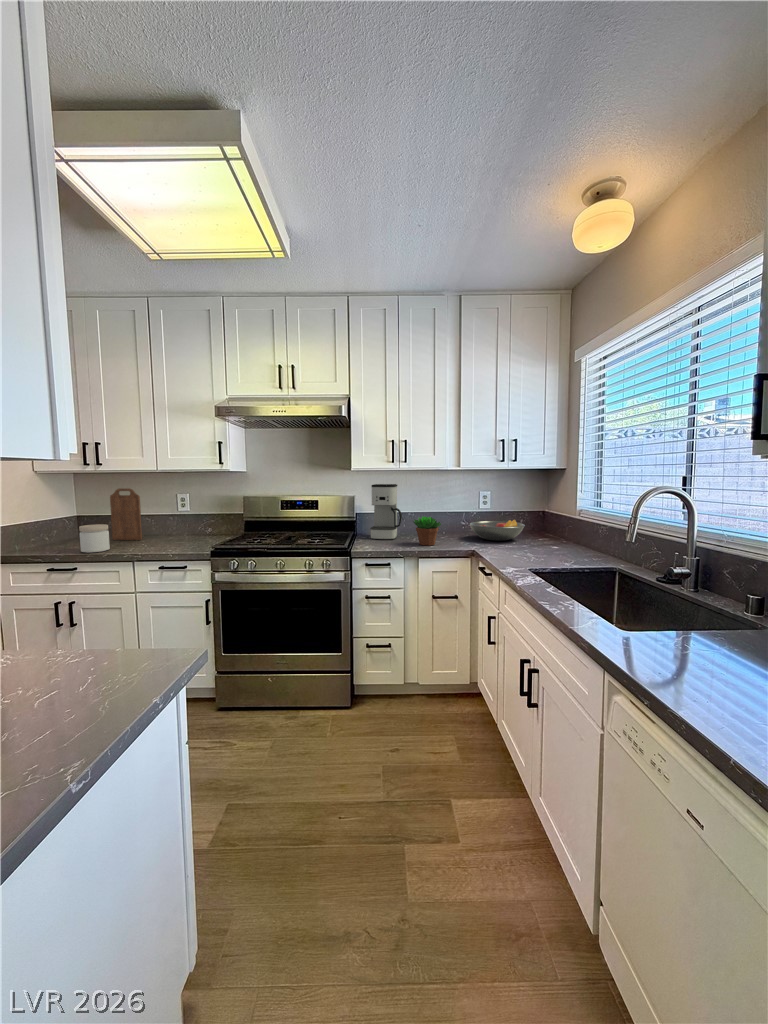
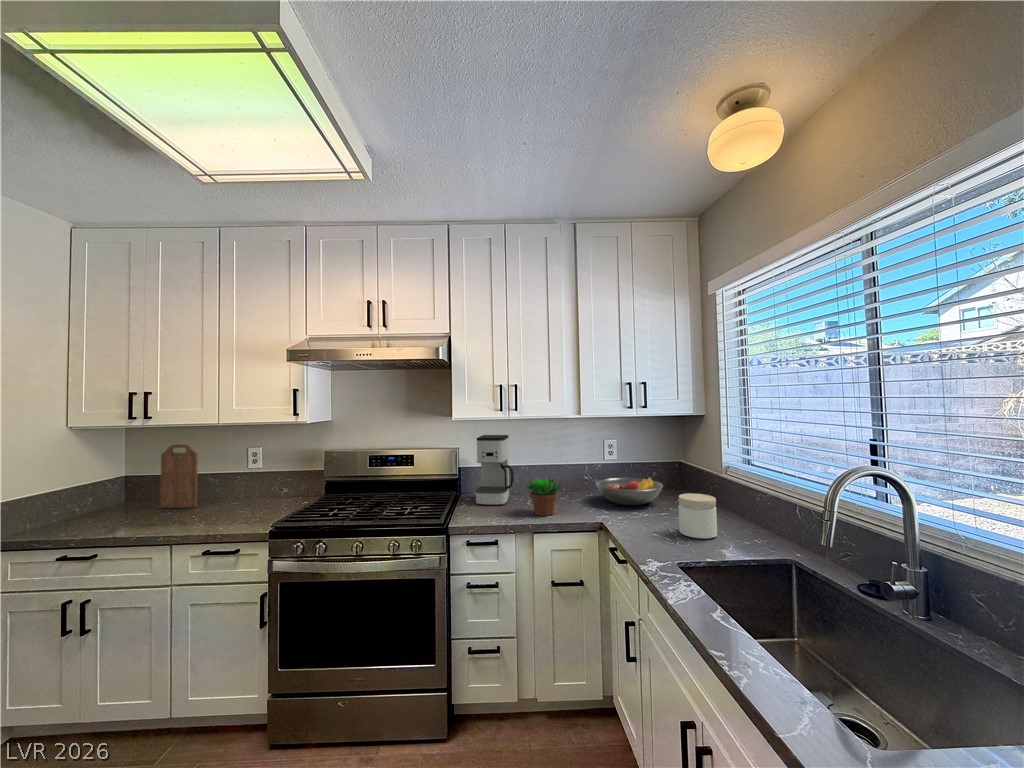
jar: present [79,524,110,553] -> present [679,493,717,539]

